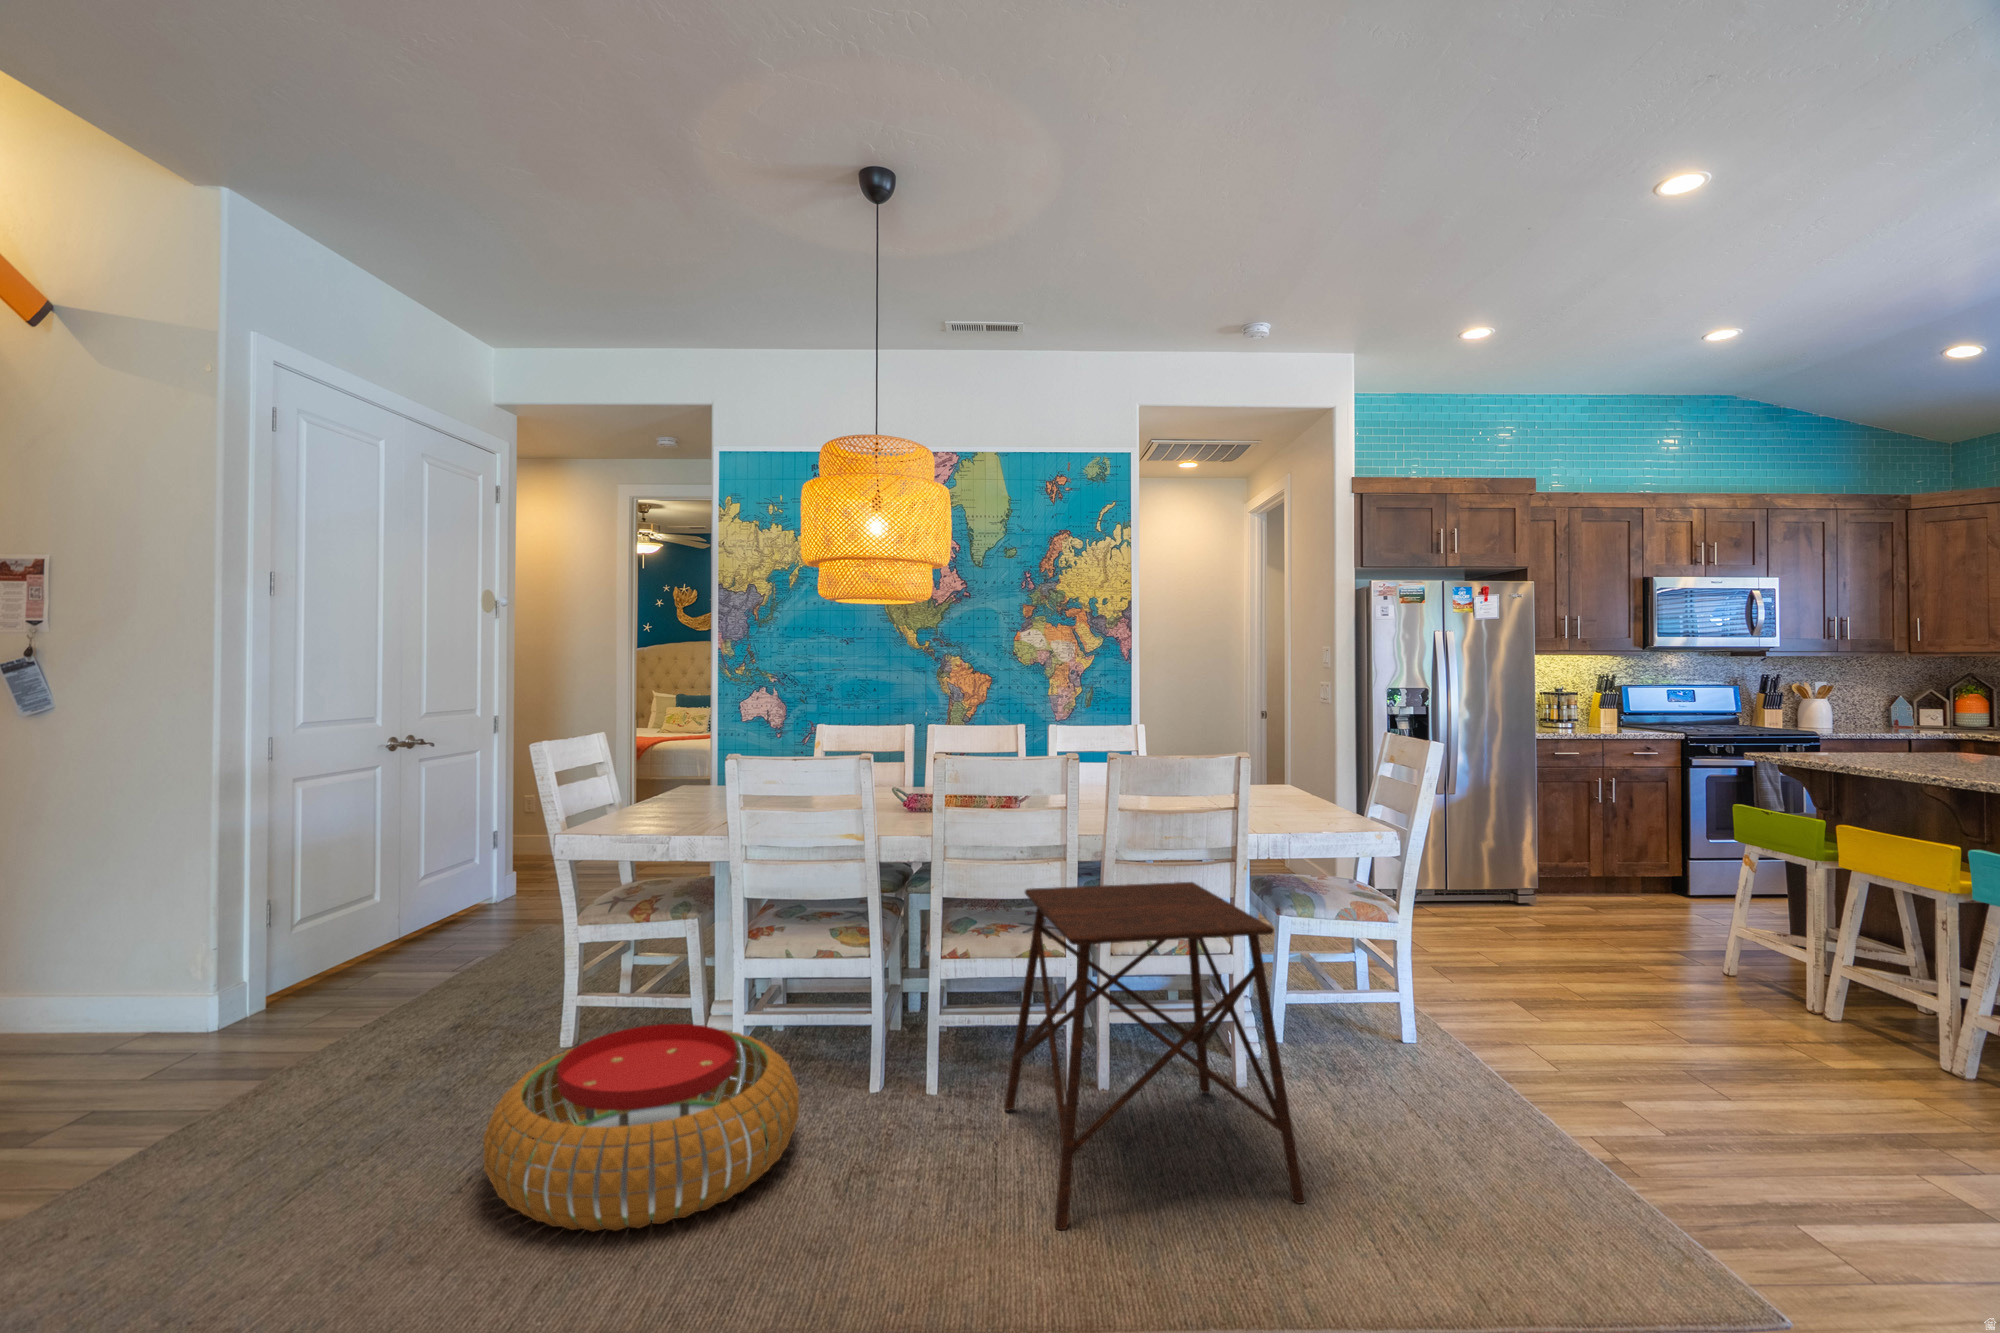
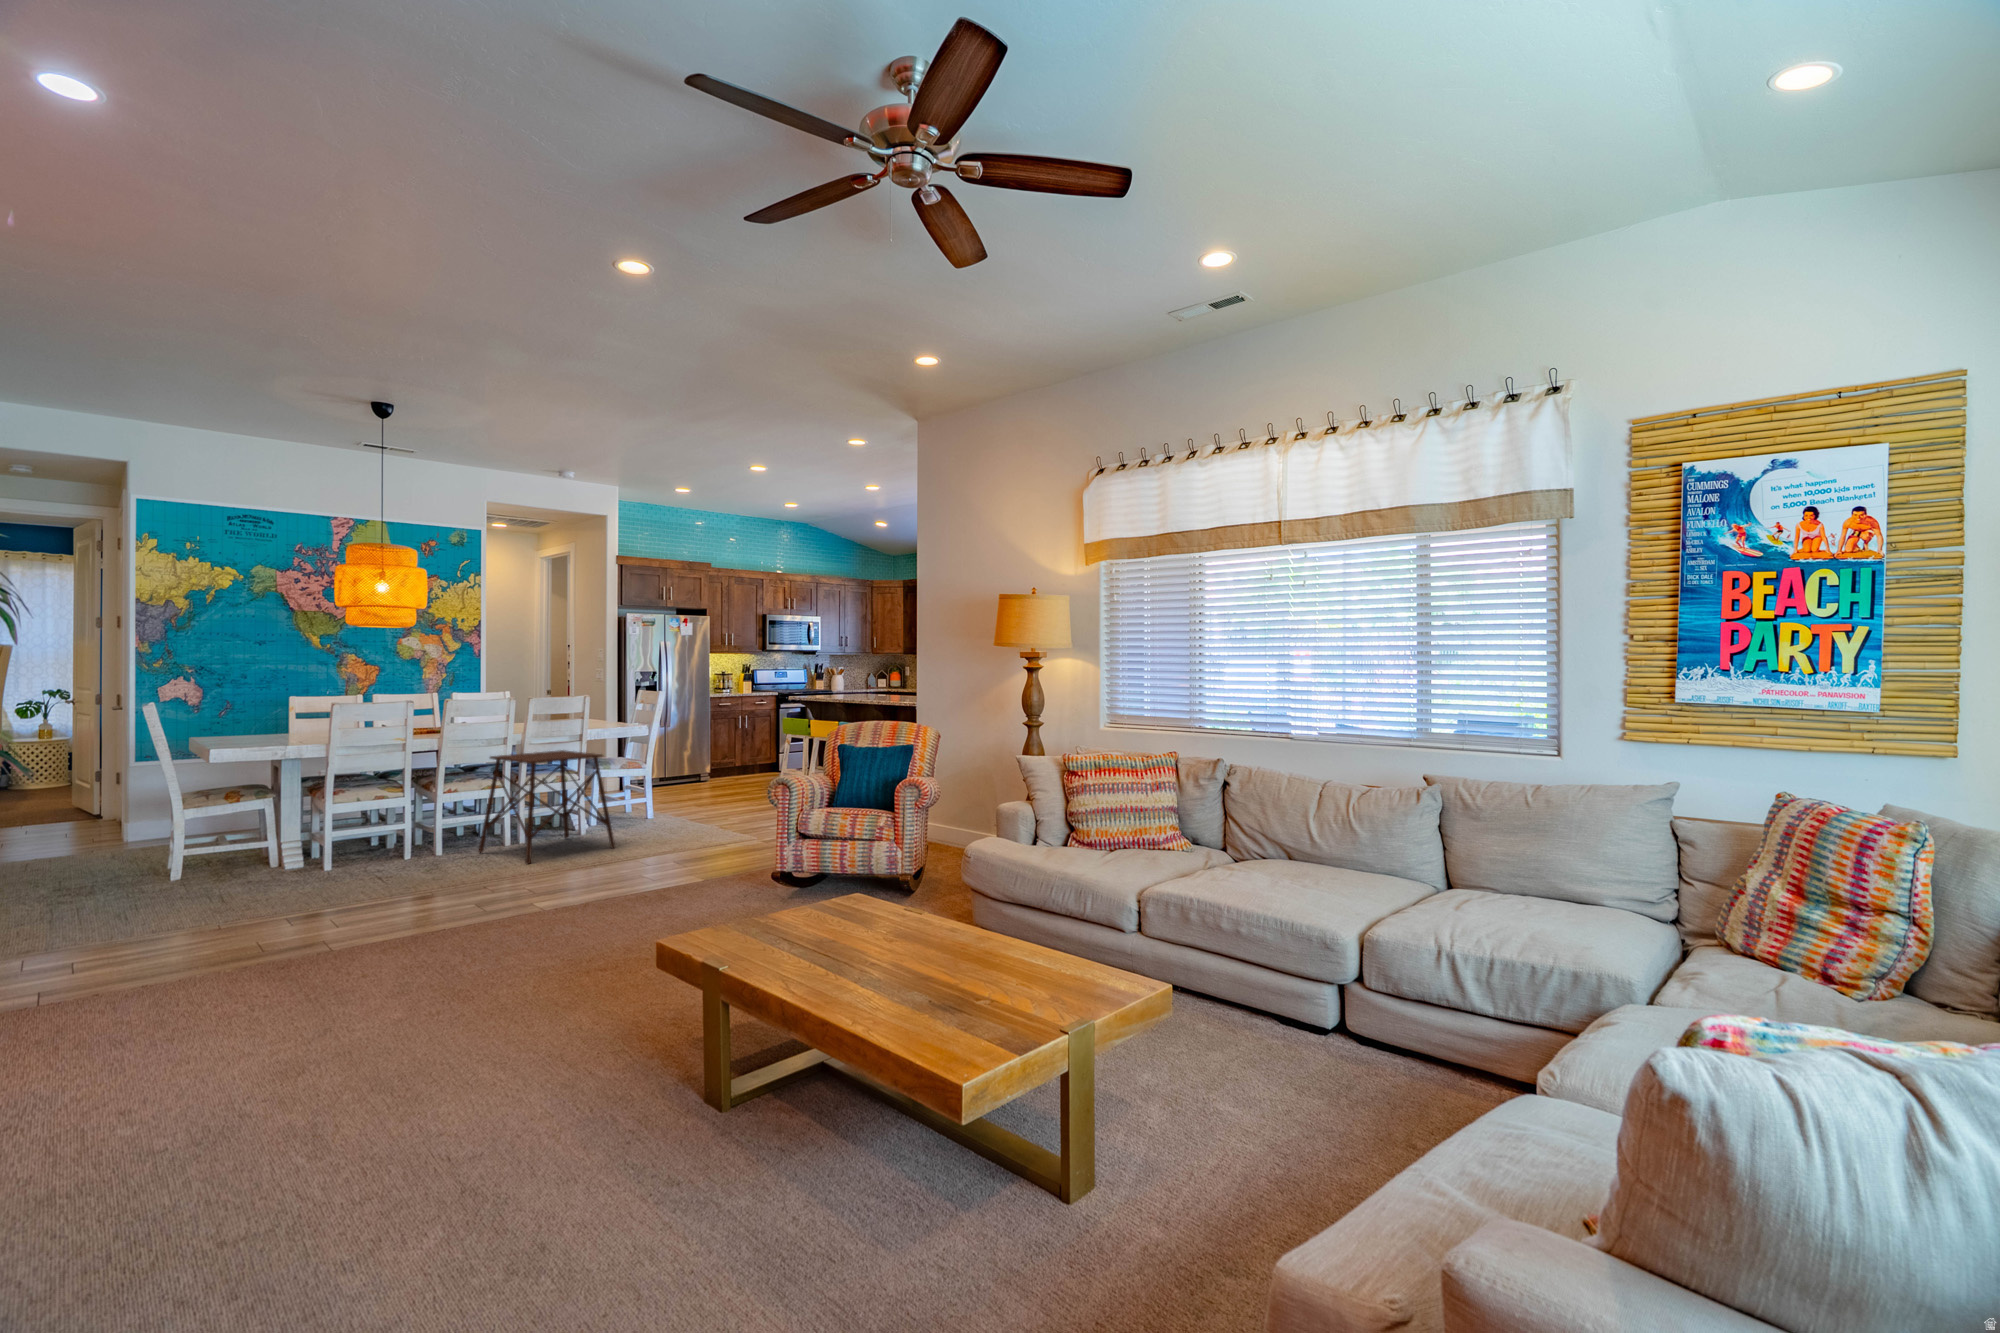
pouf: present [483,1024,799,1232] -> none [228,830,394,899]

